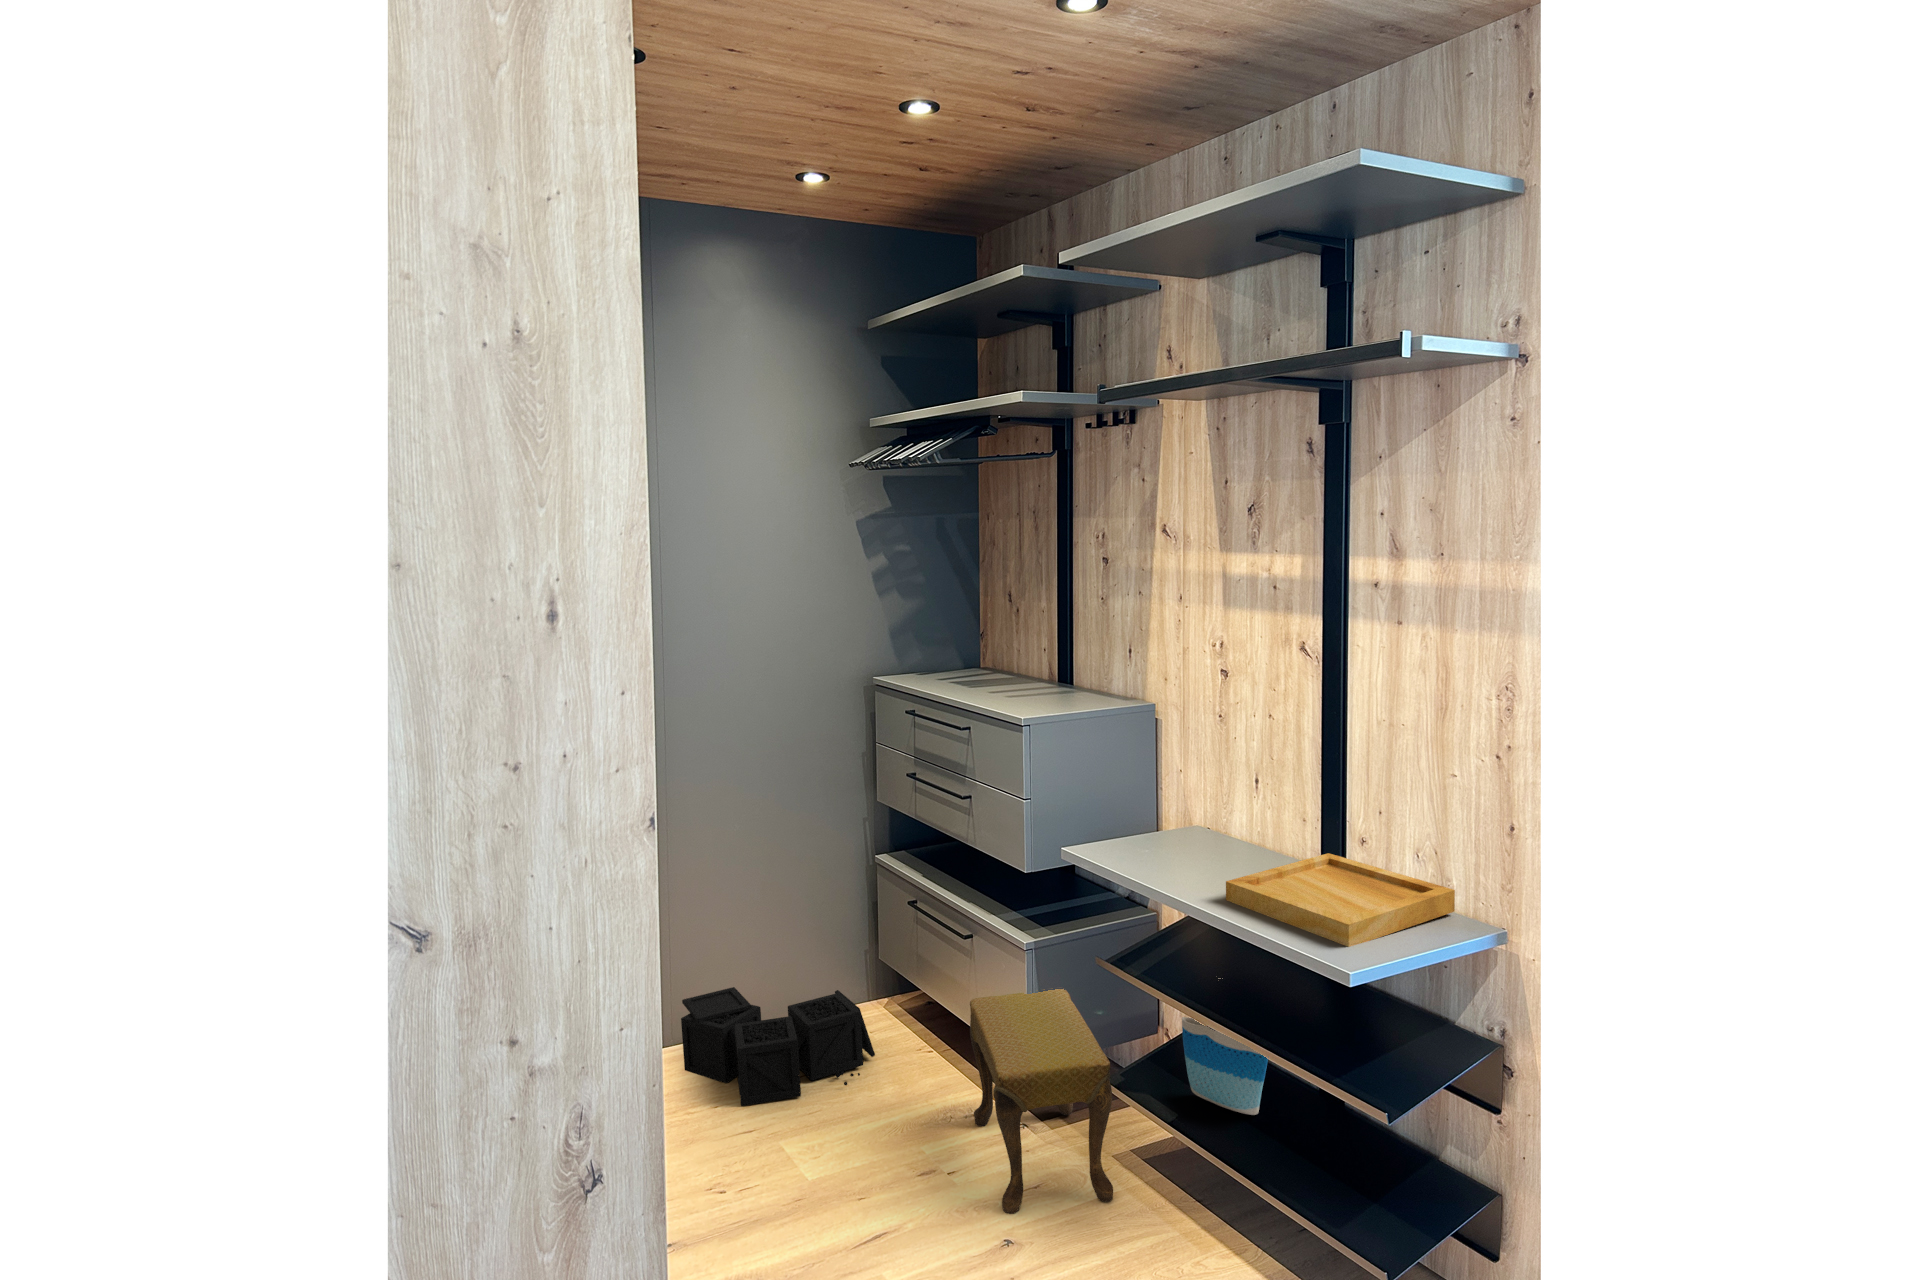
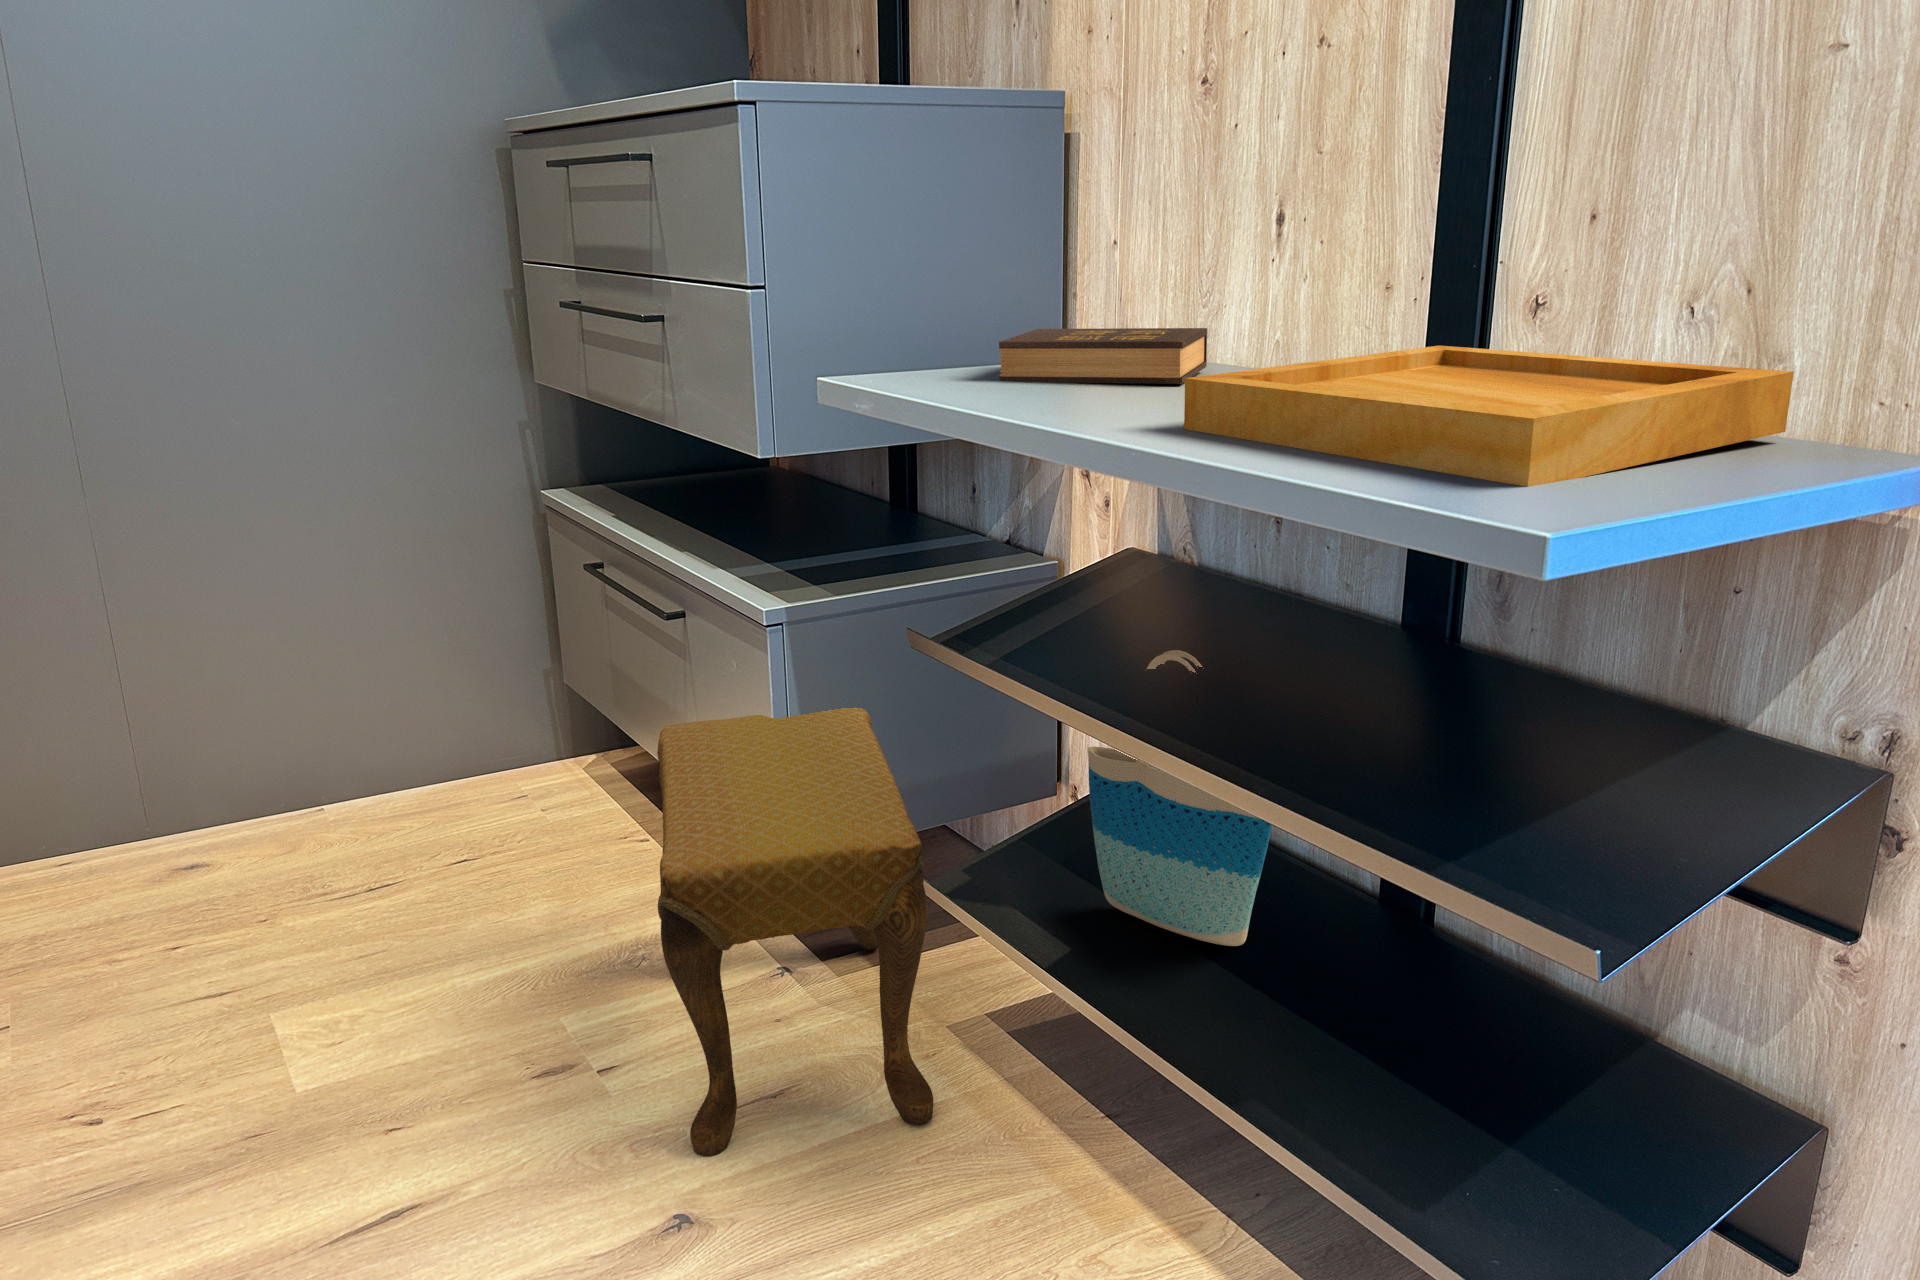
hardback book: none [1139,819,1230,857] -> present [999,328,1207,384]
storage bin: present [681,987,875,1106] -> none [133,728,531,943]

